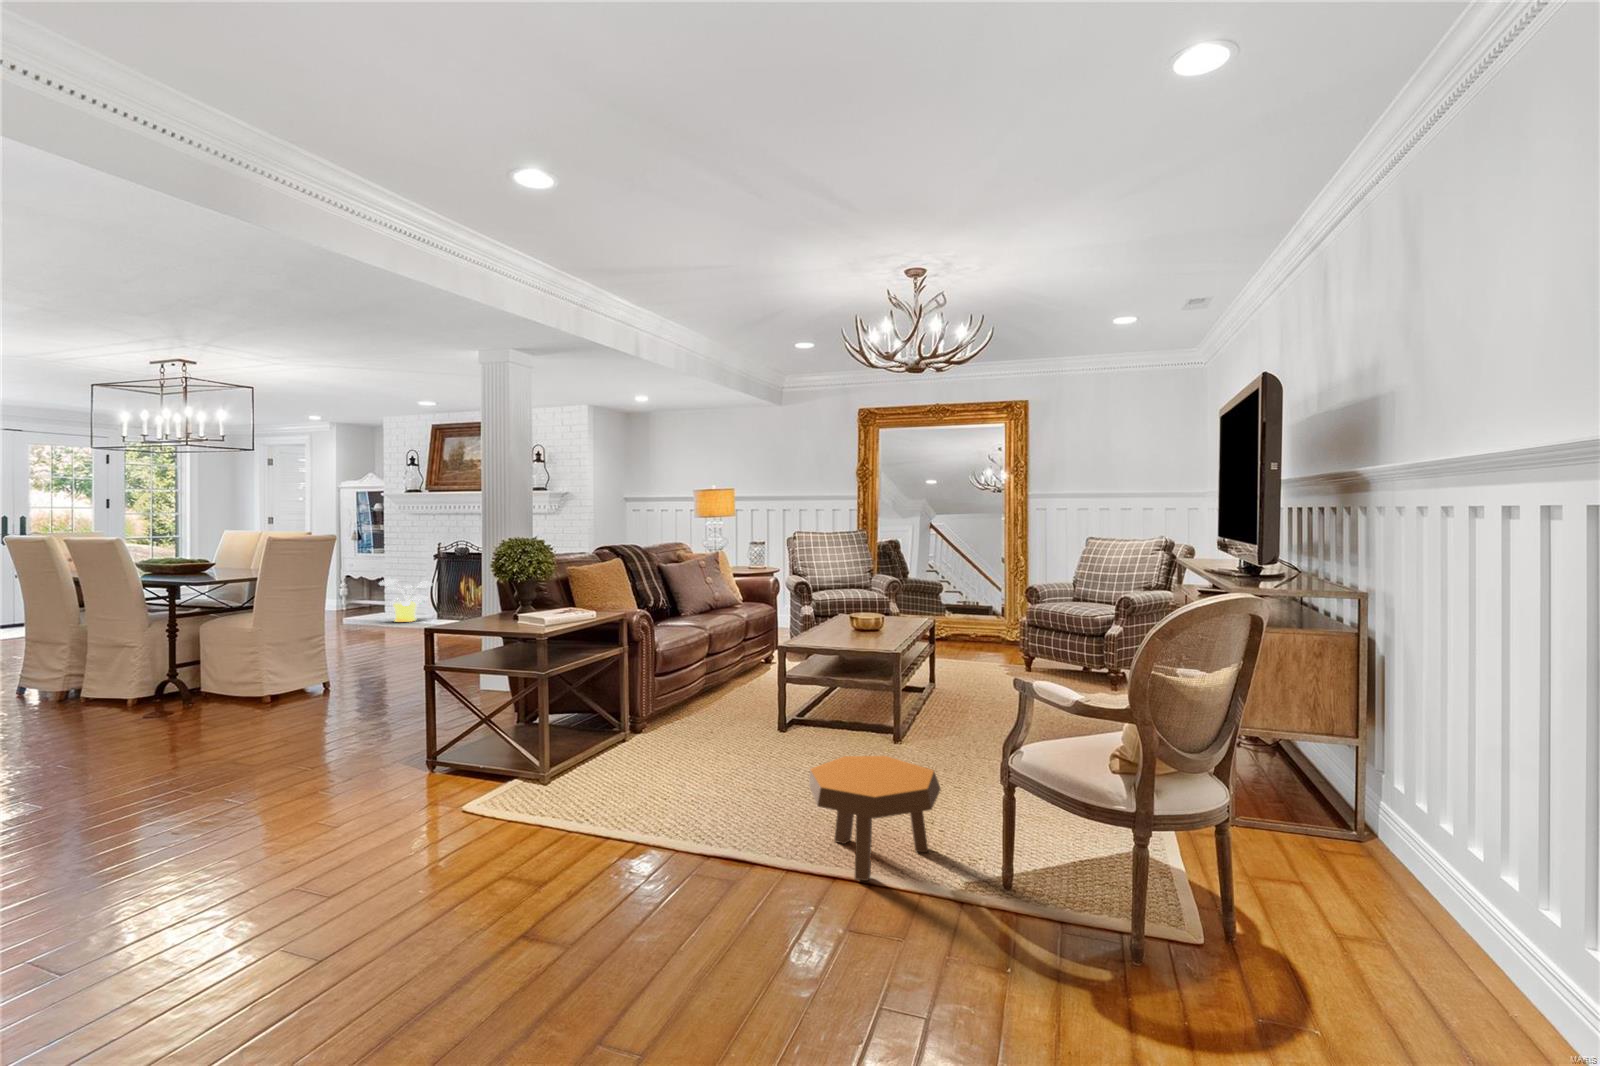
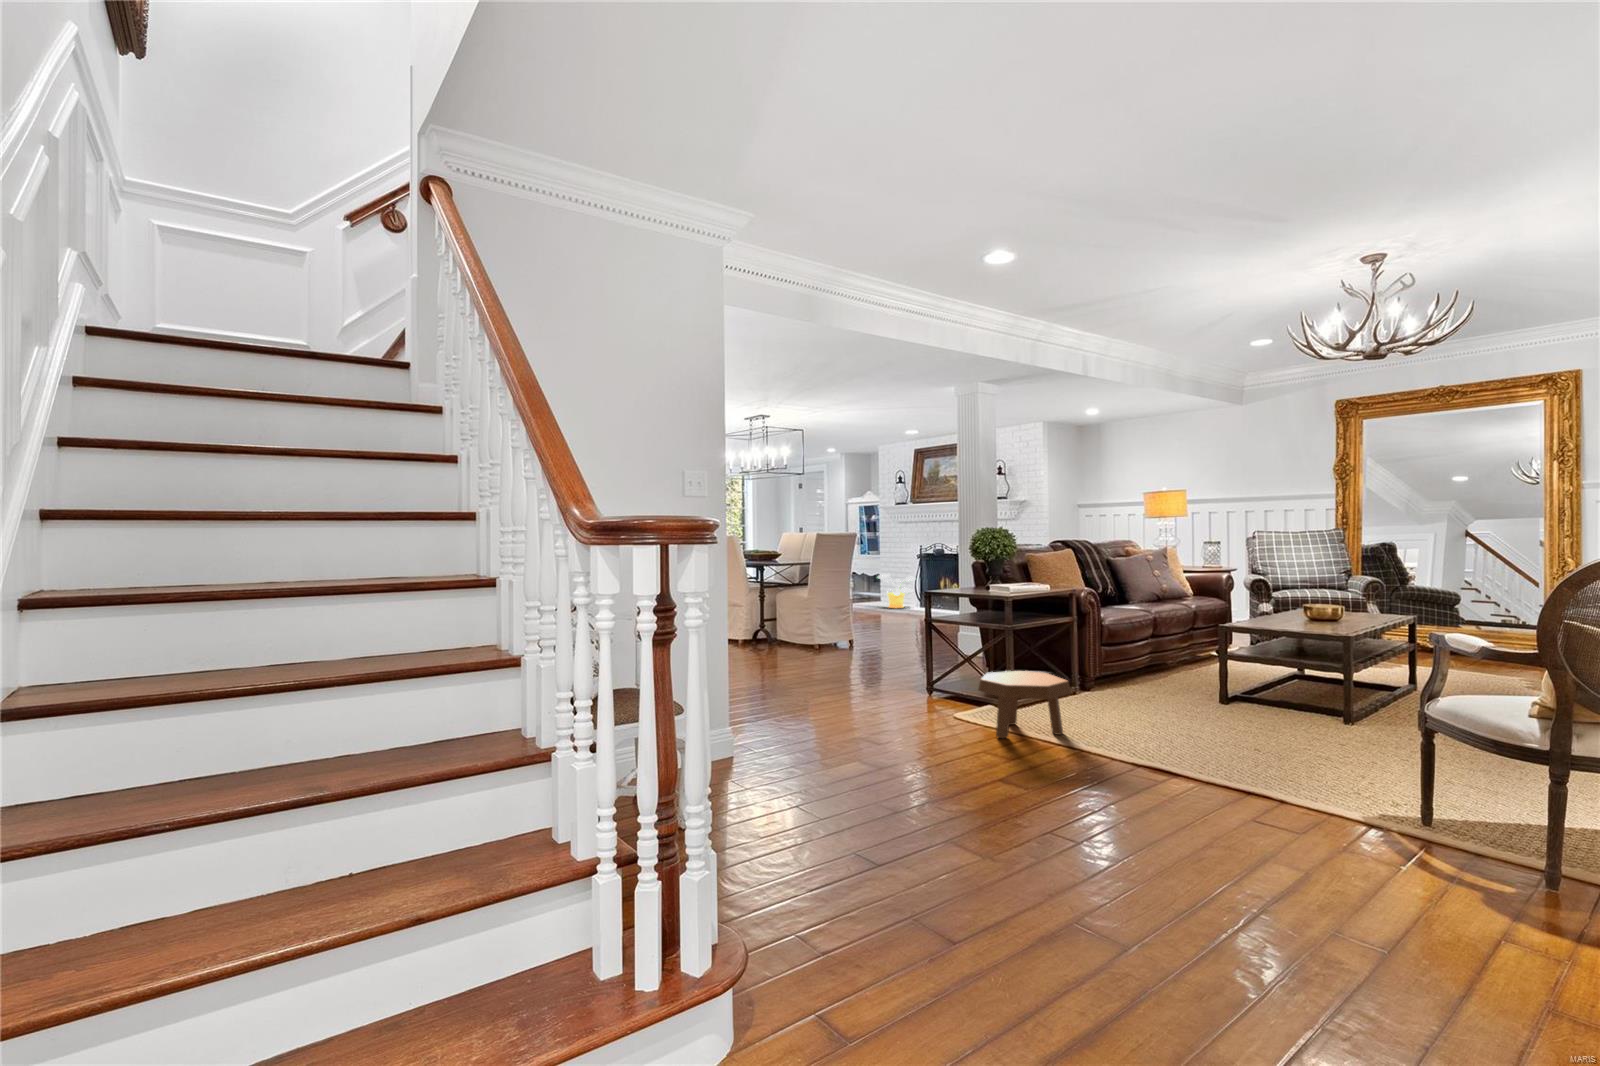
footstool: present [809,756,940,881] -> present [979,671,1071,738]

